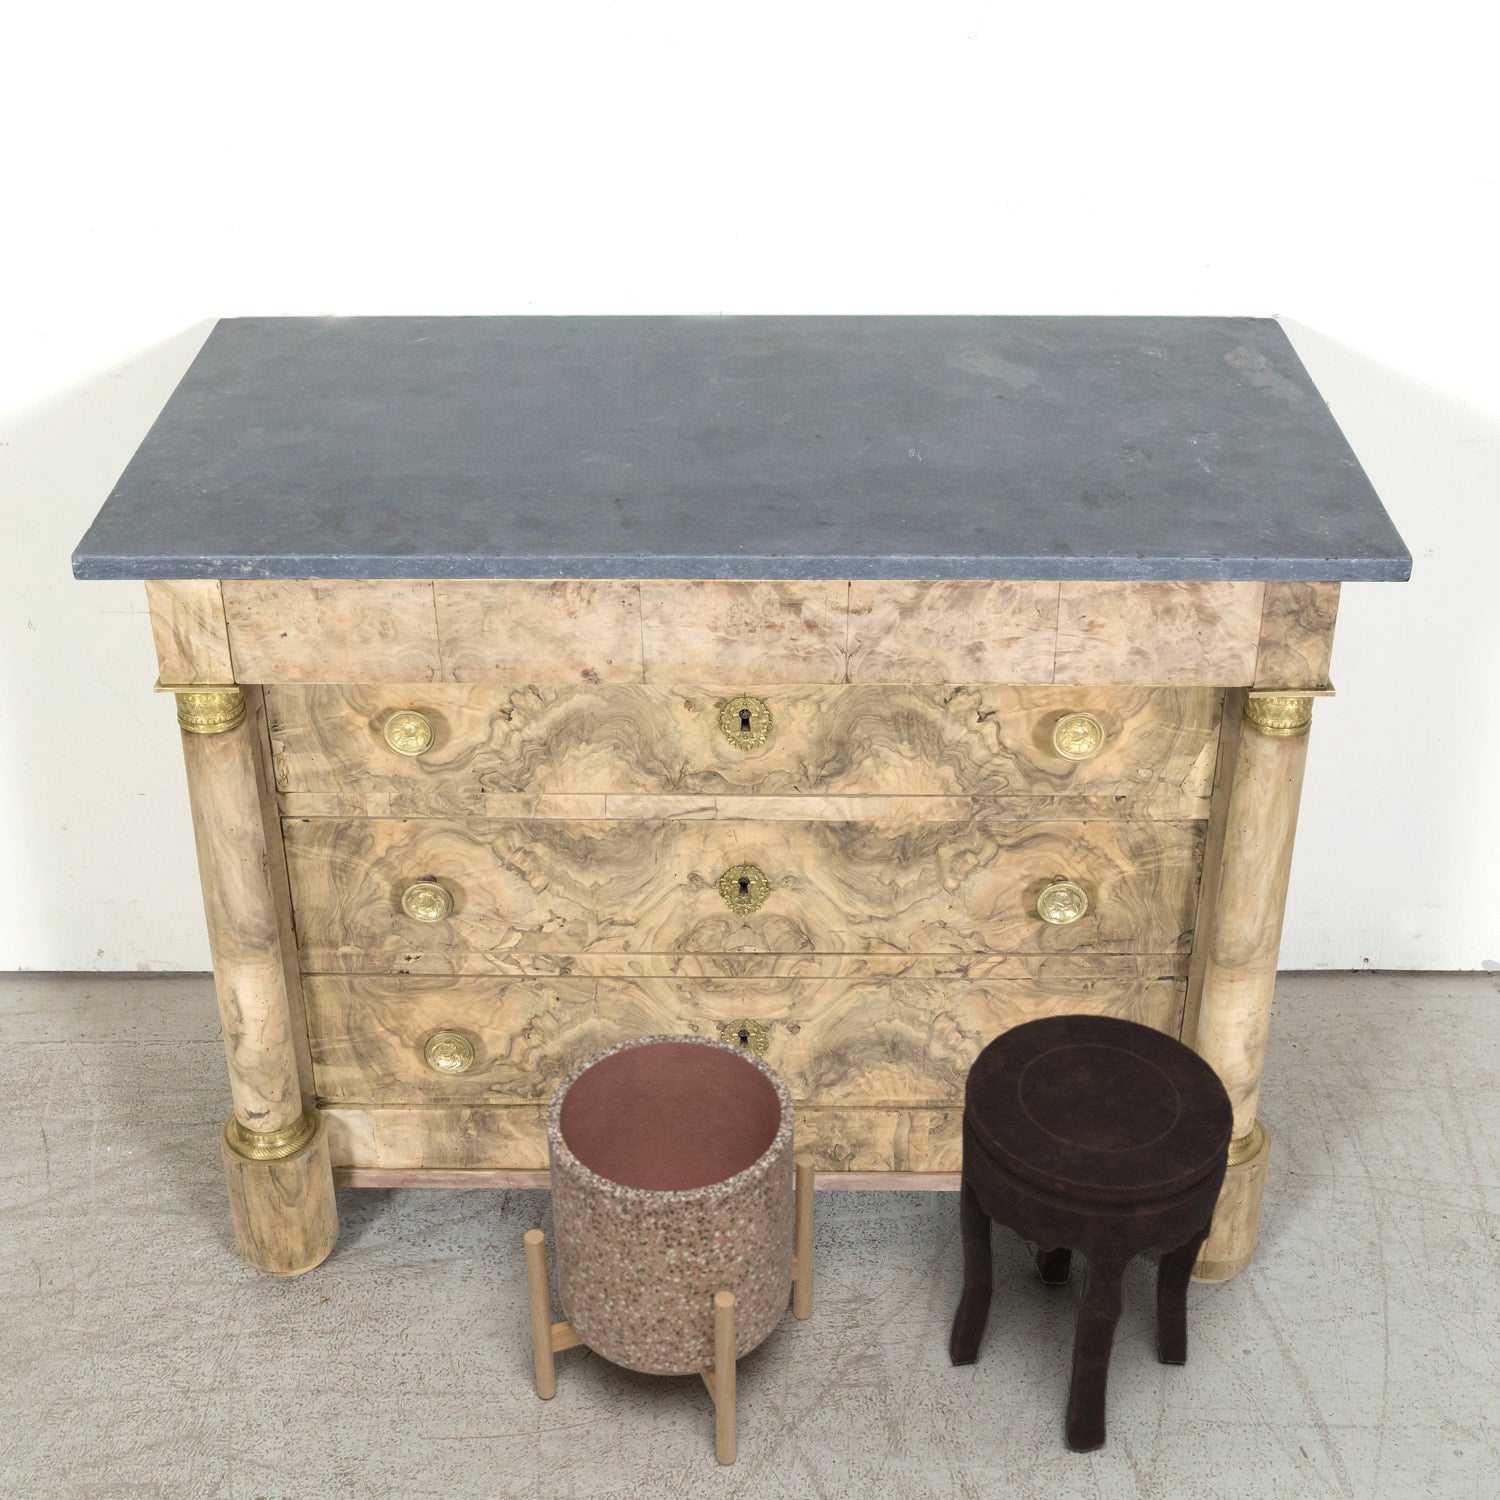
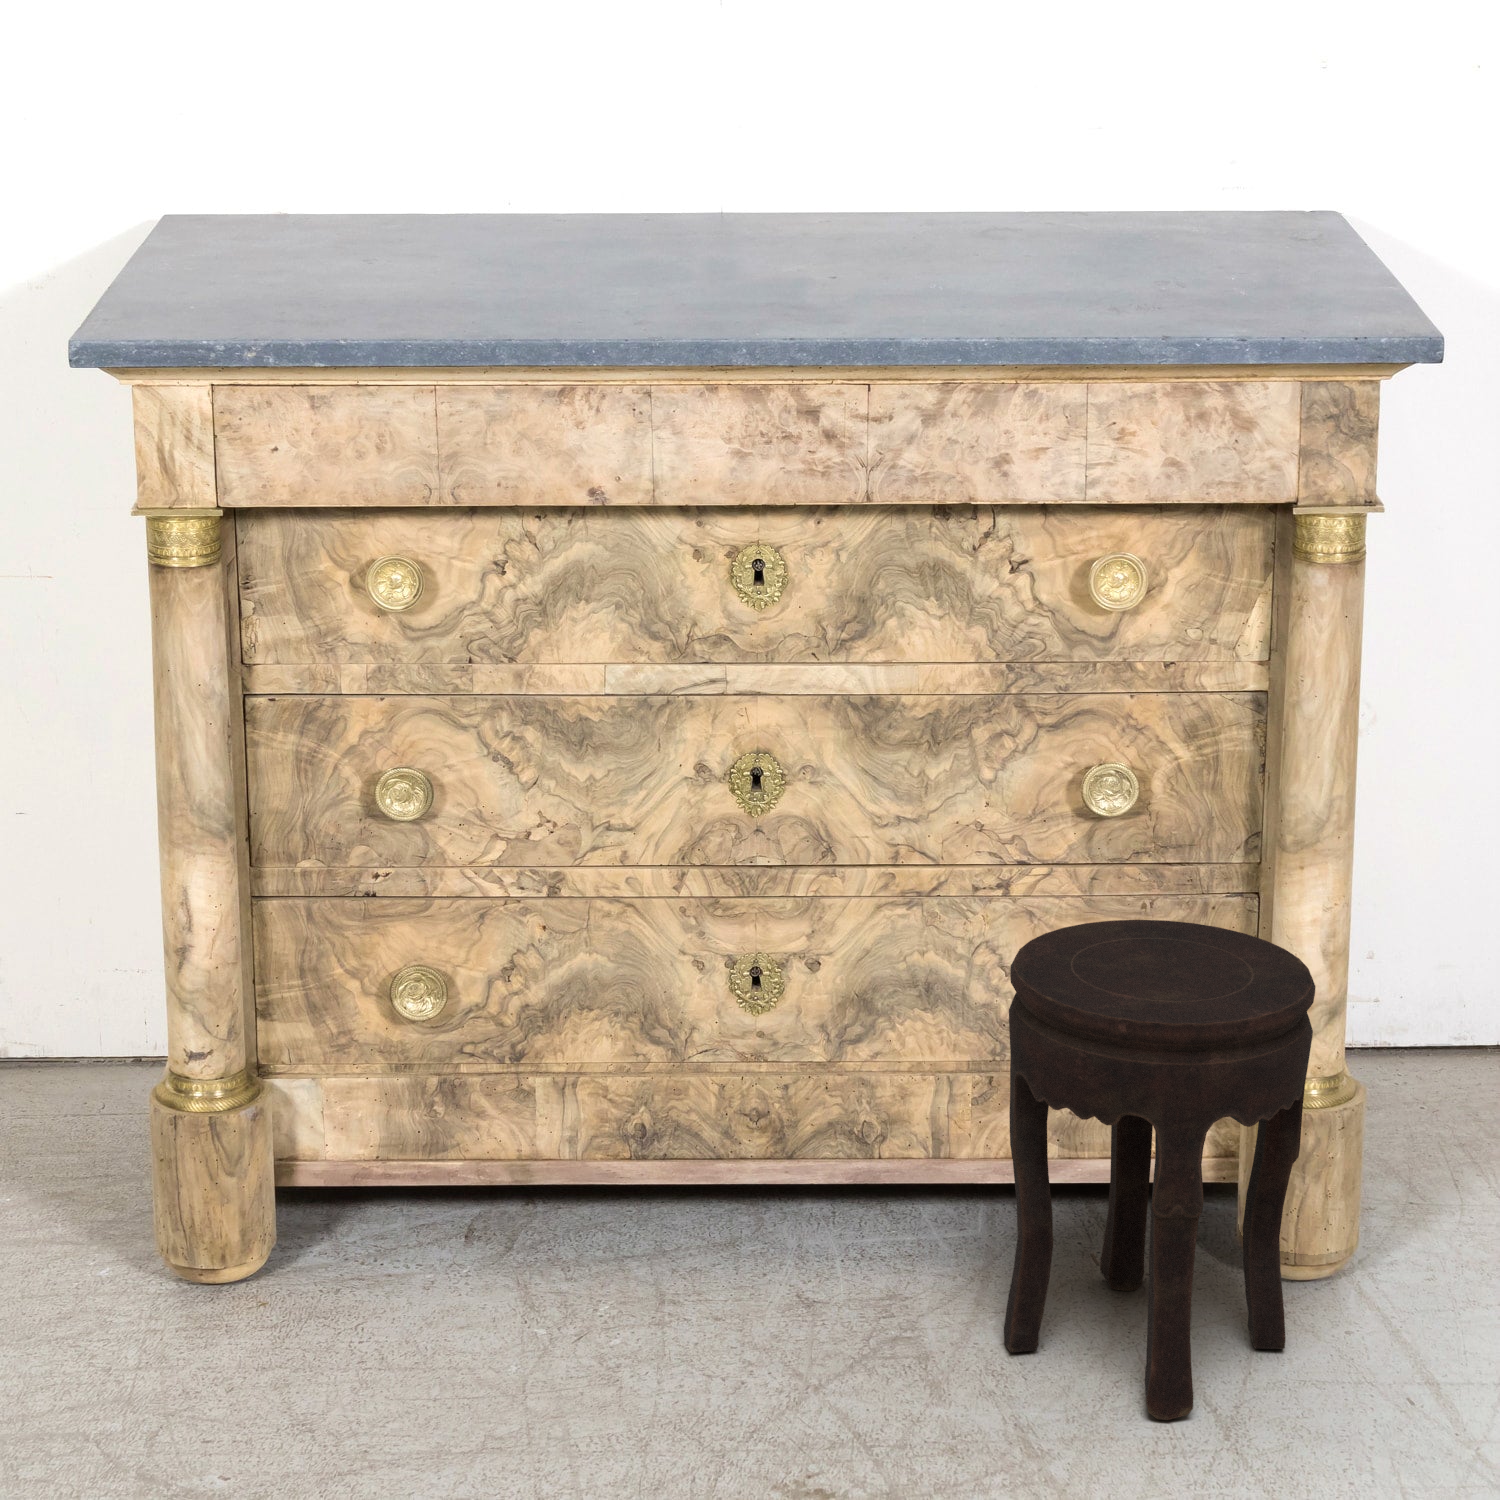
planter: present [524,1034,815,1464] -> none [507,949,841,1434]

